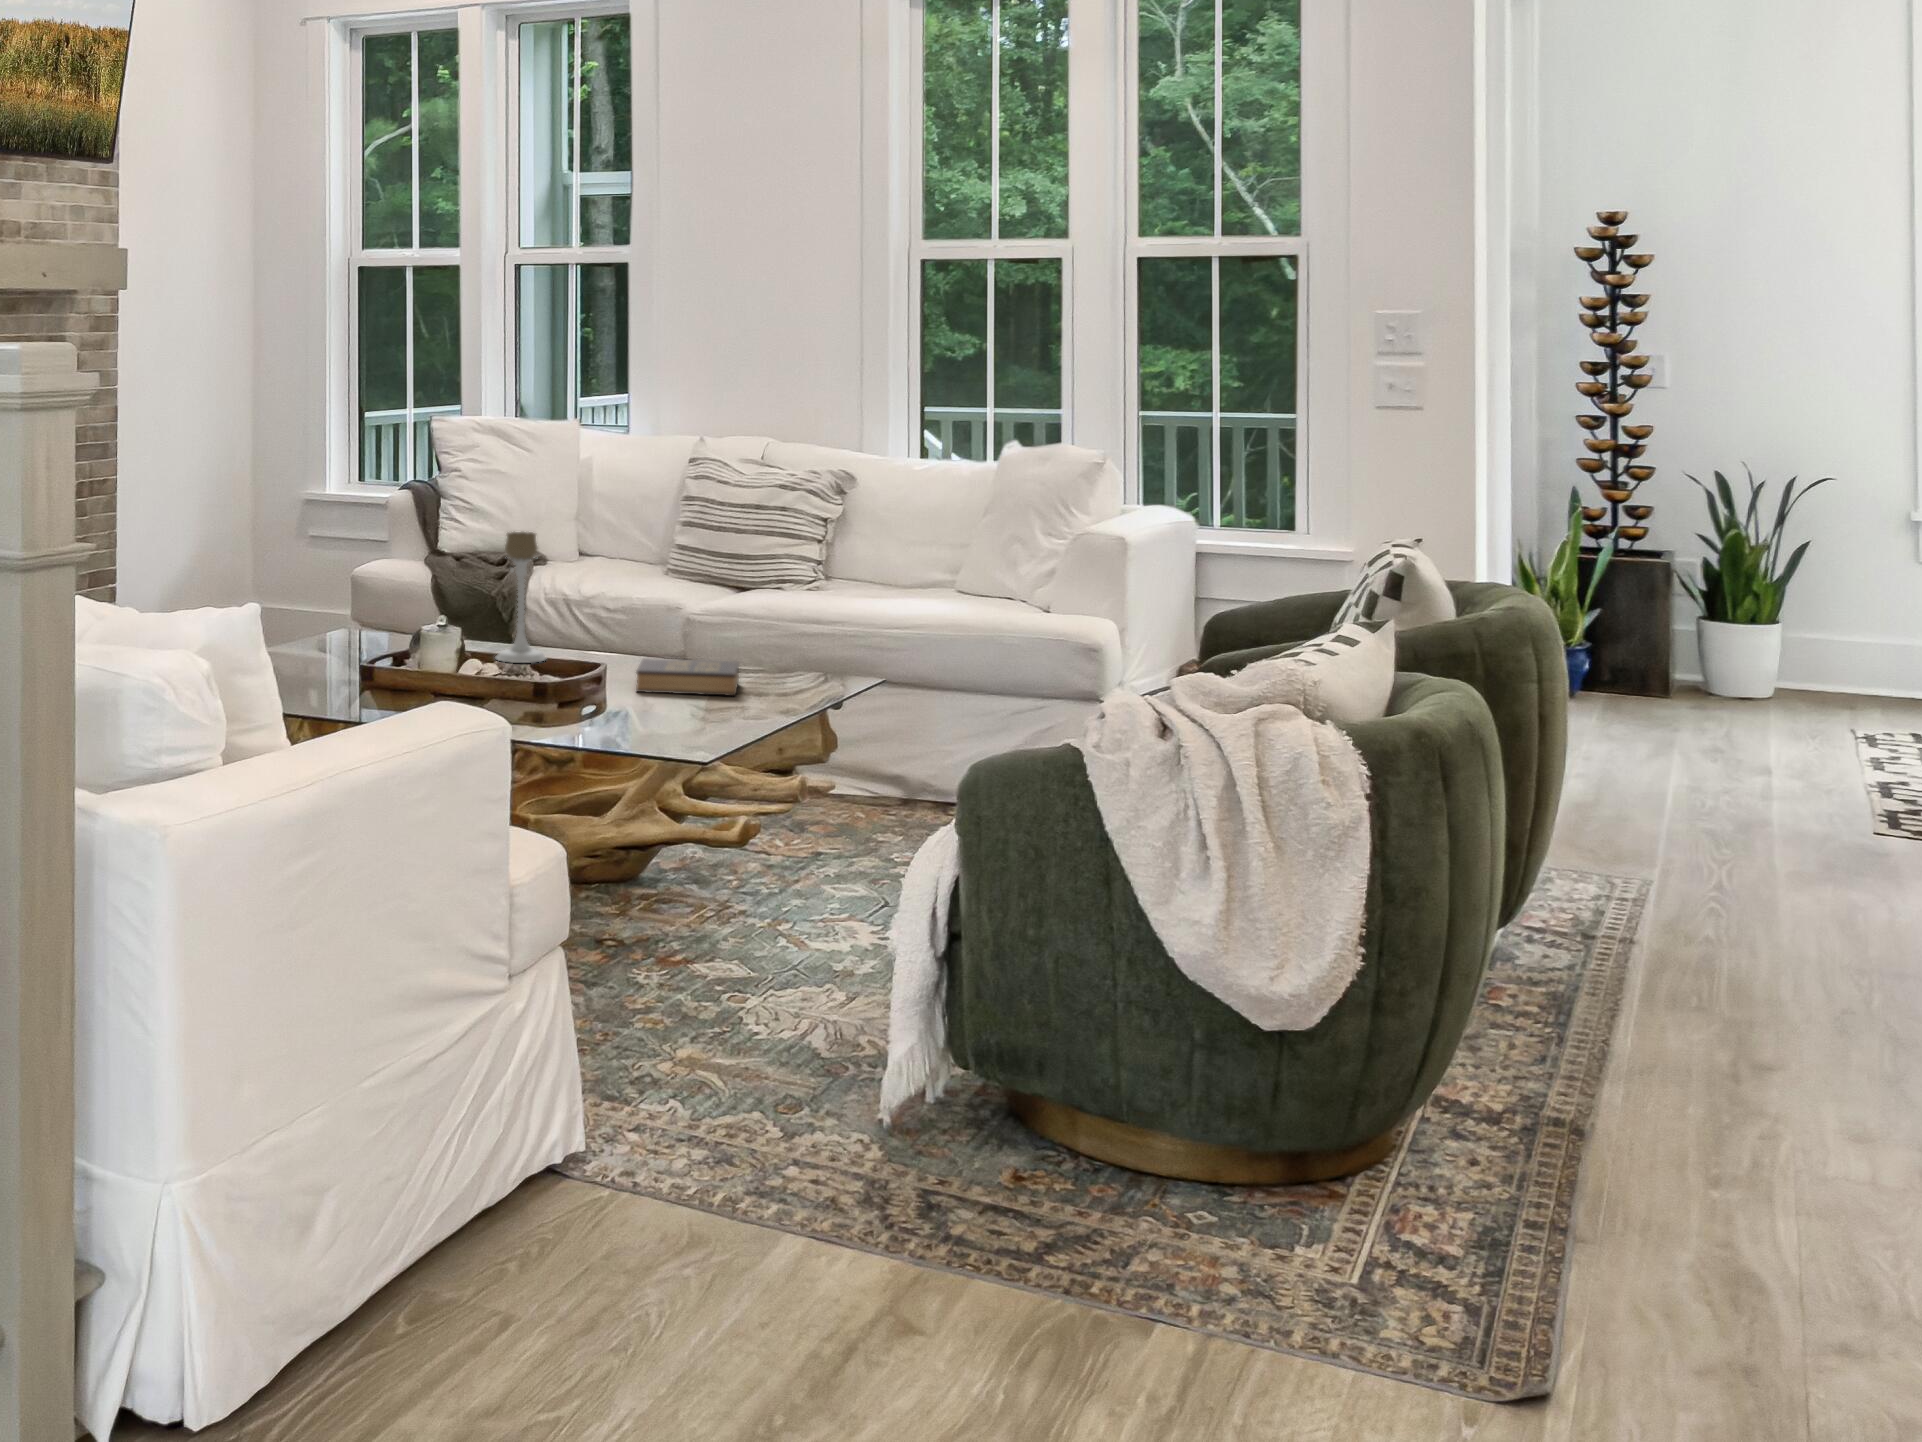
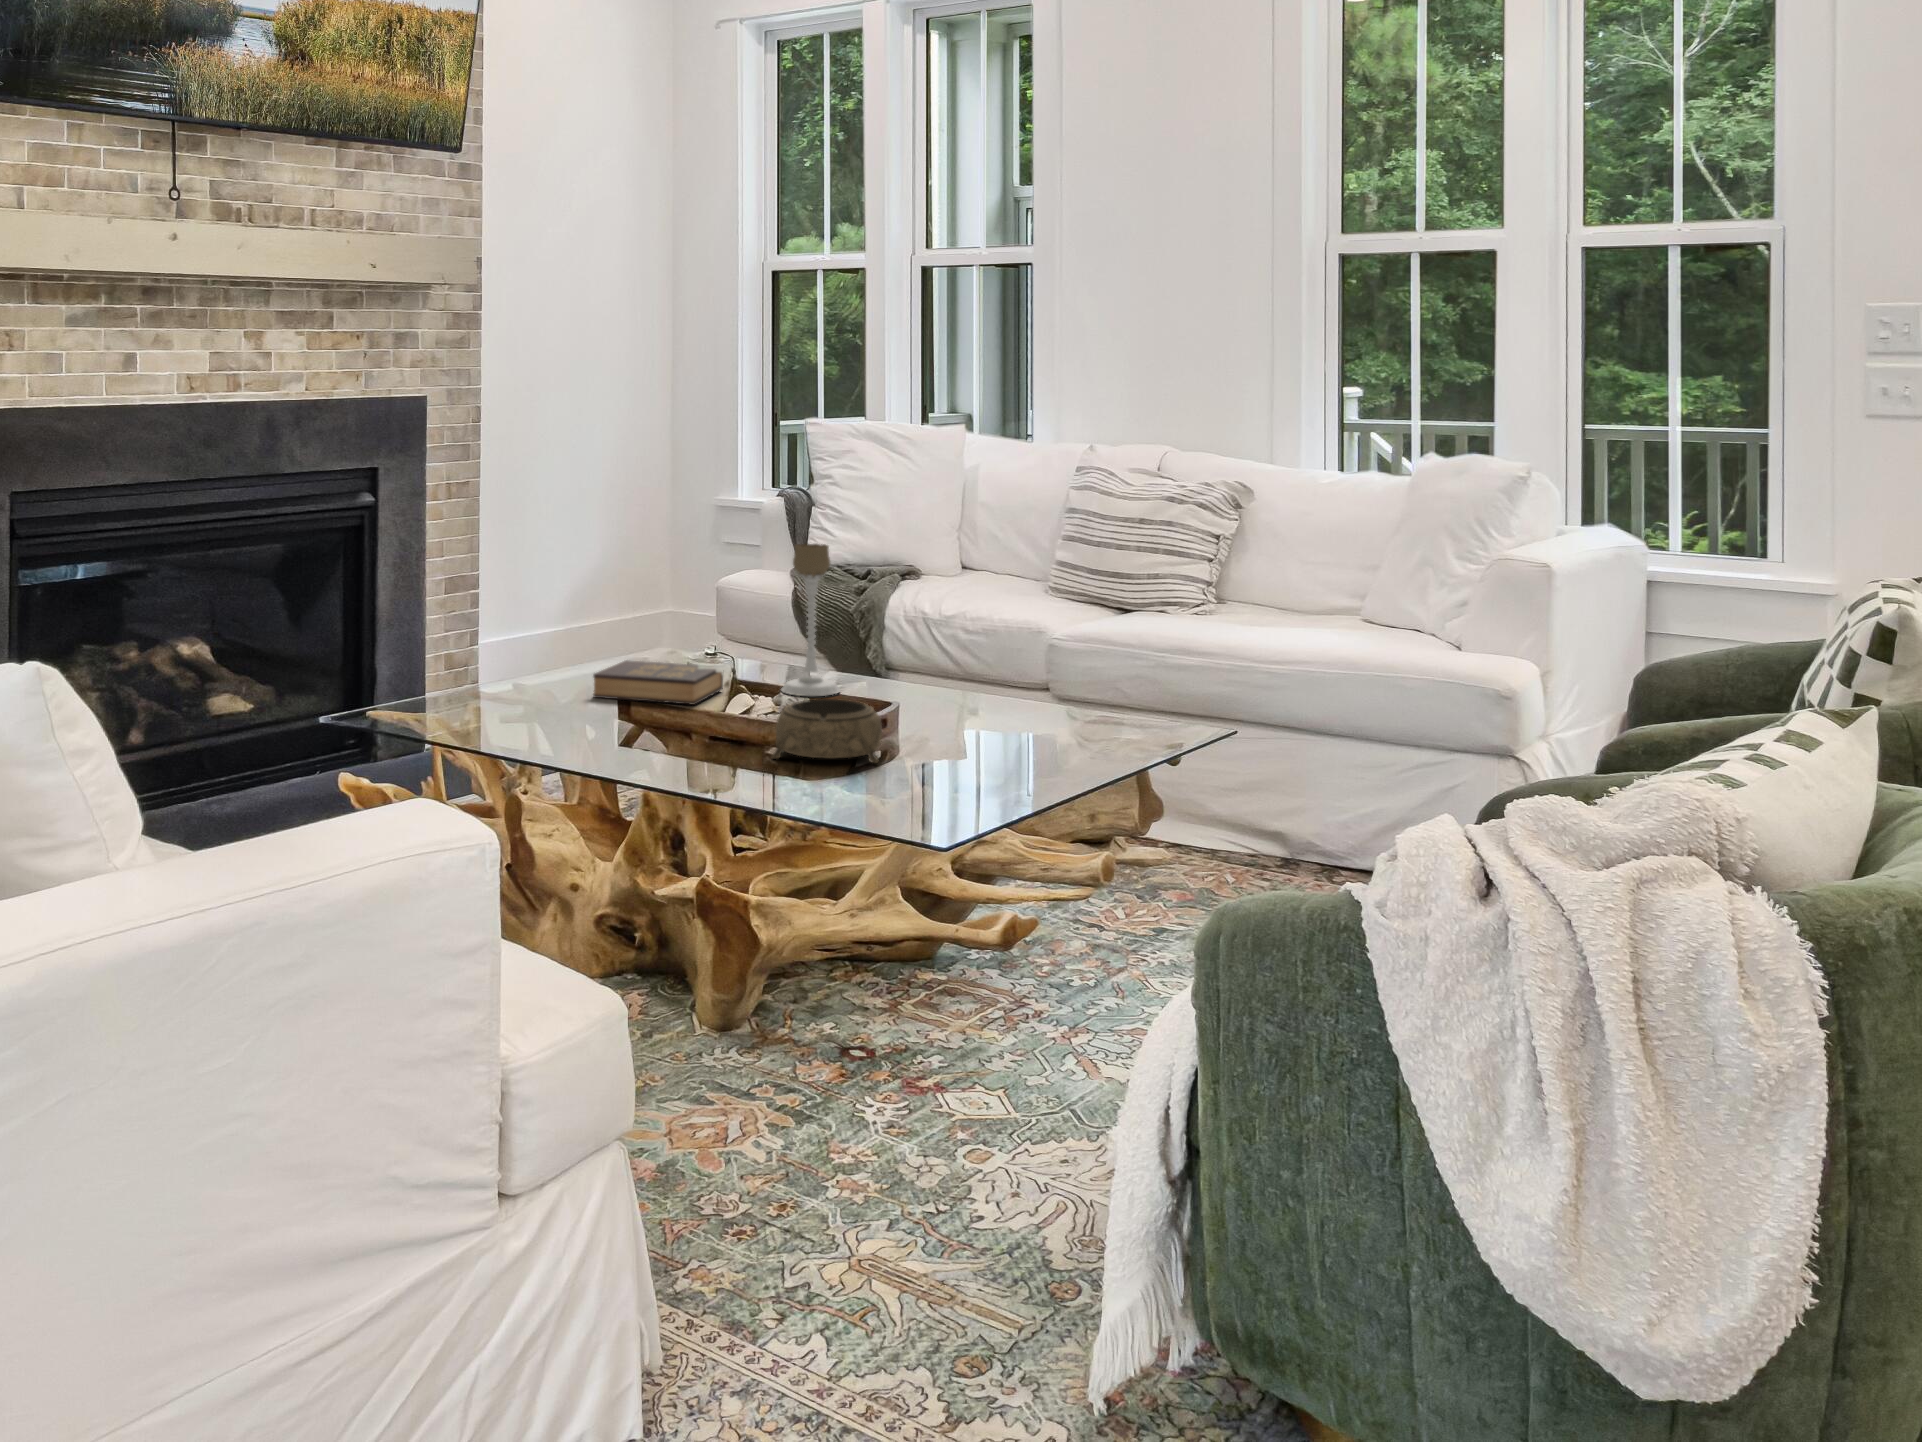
hardback book: present [636,658,739,696] -> present [593,660,723,705]
decorative bowl: none [532,660,622,709] -> present [772,699,882,763]

